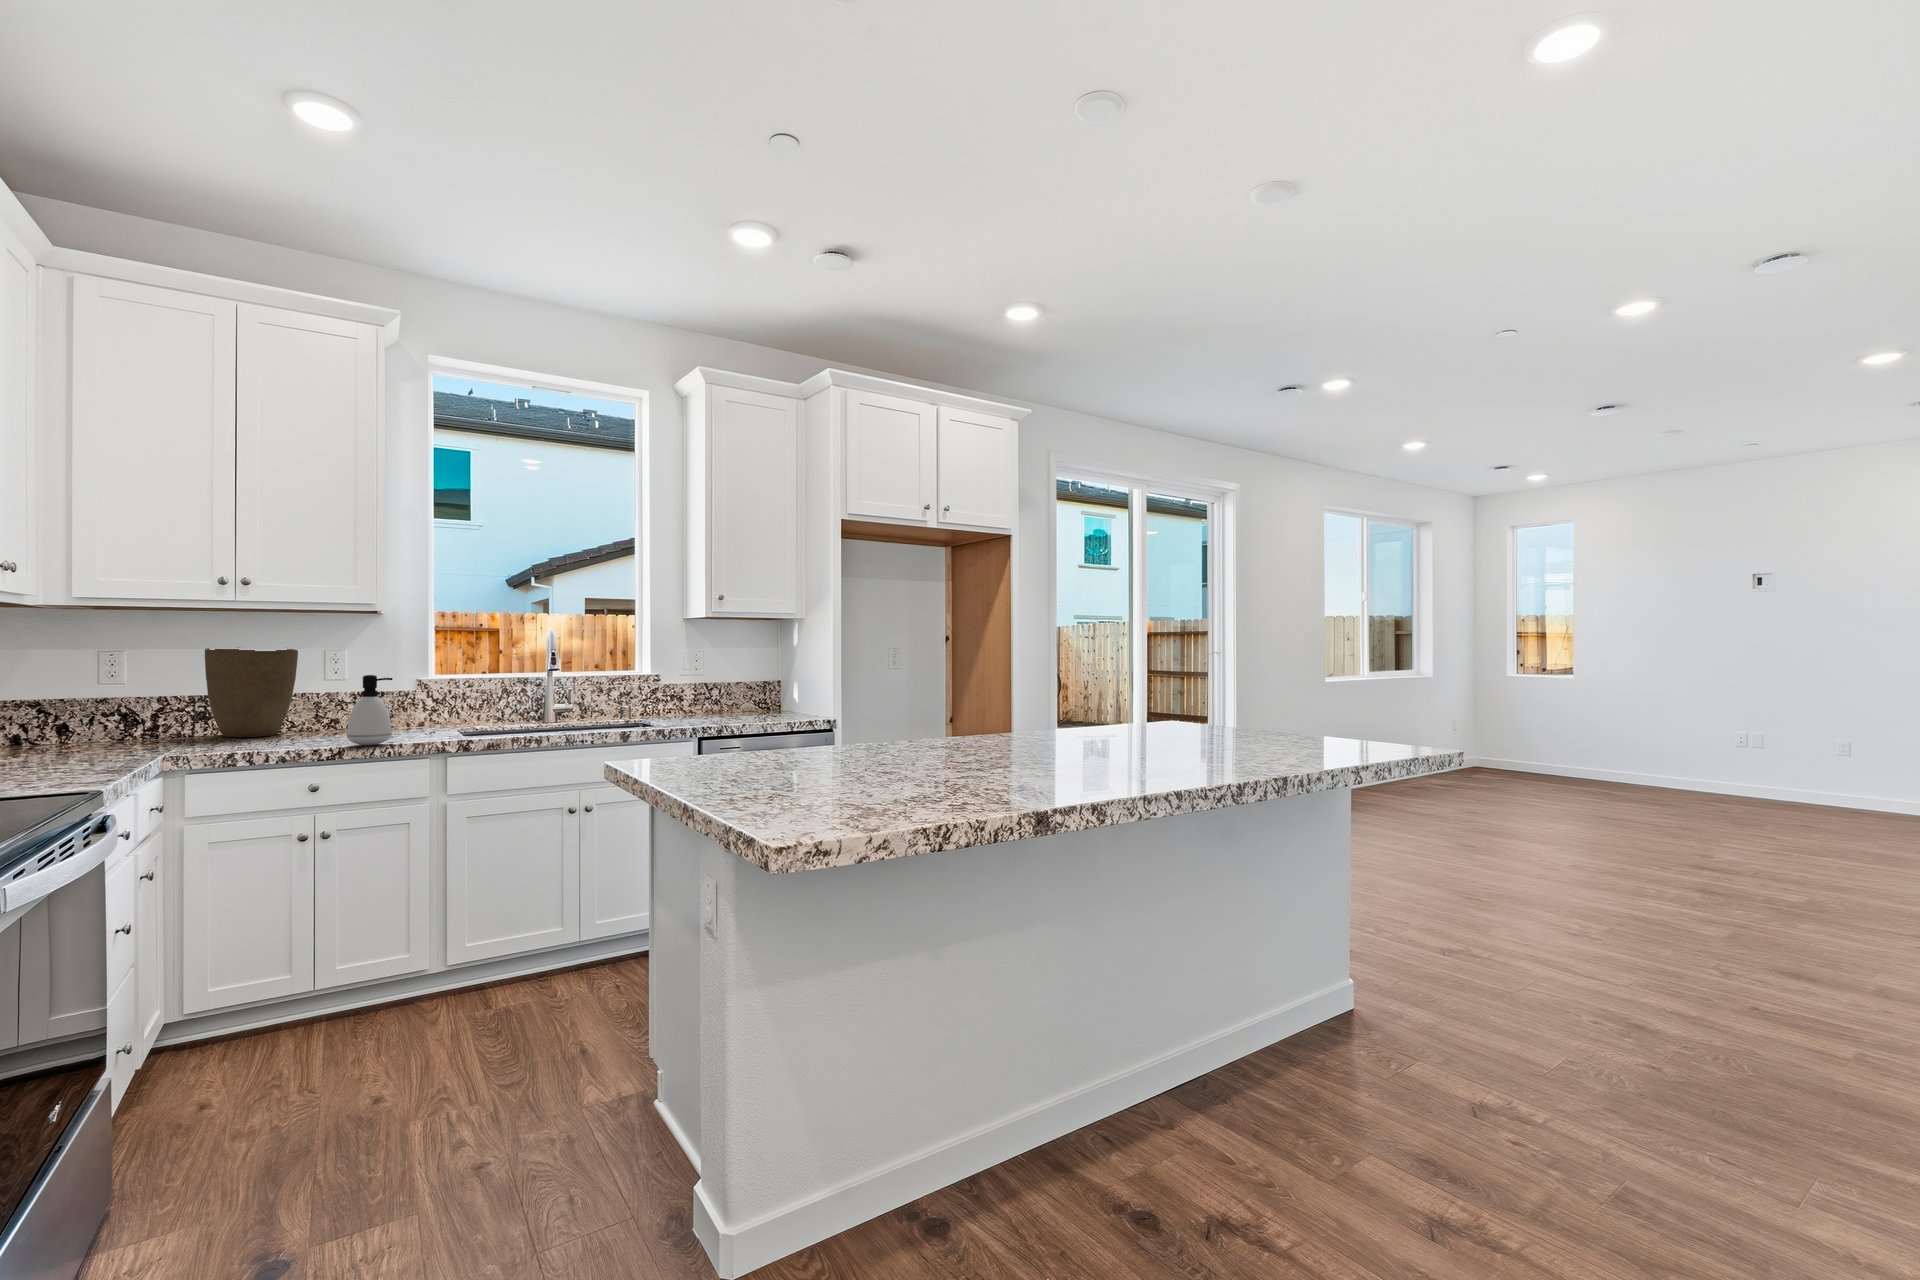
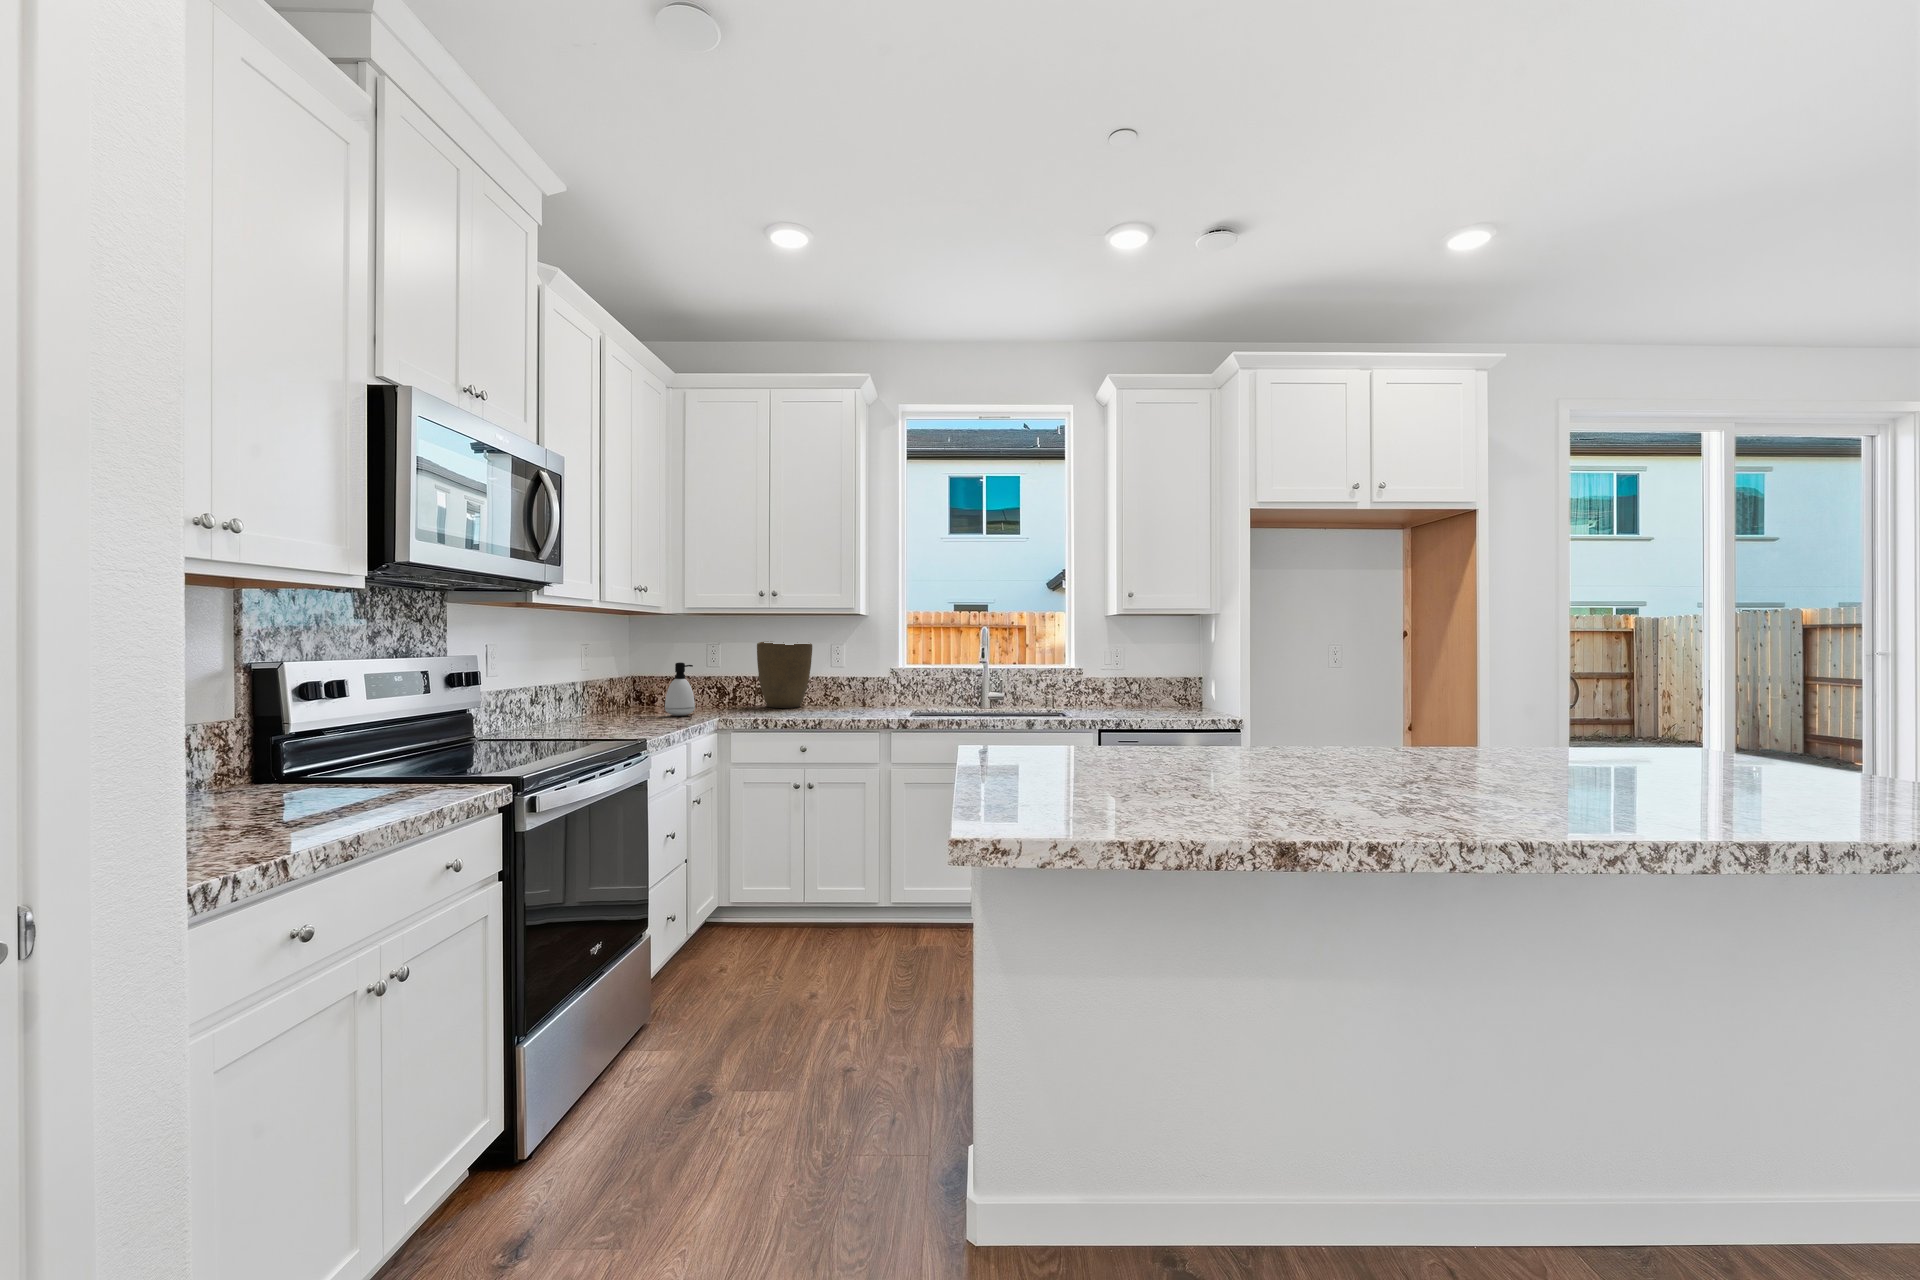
soap dispenser: present [347,675,392,745] -> present [665,662,695,716]

